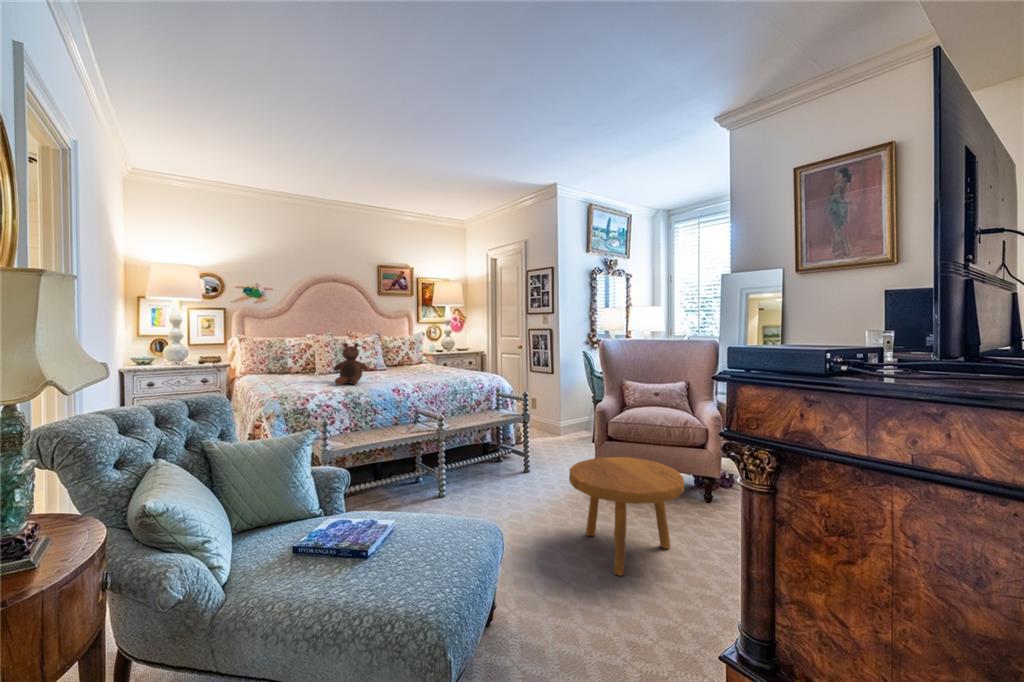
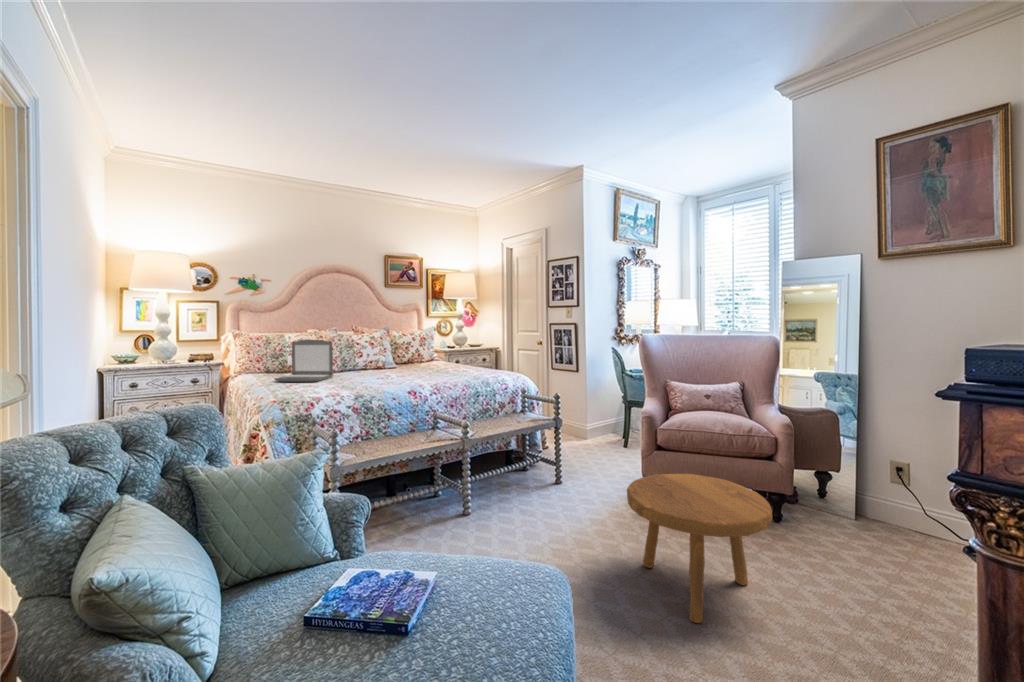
stuffed bear: present [334,343,368,385] -> none [340,339,379,386]
laptop: none [275,344,329,381] -> present [275,340,333,382]

